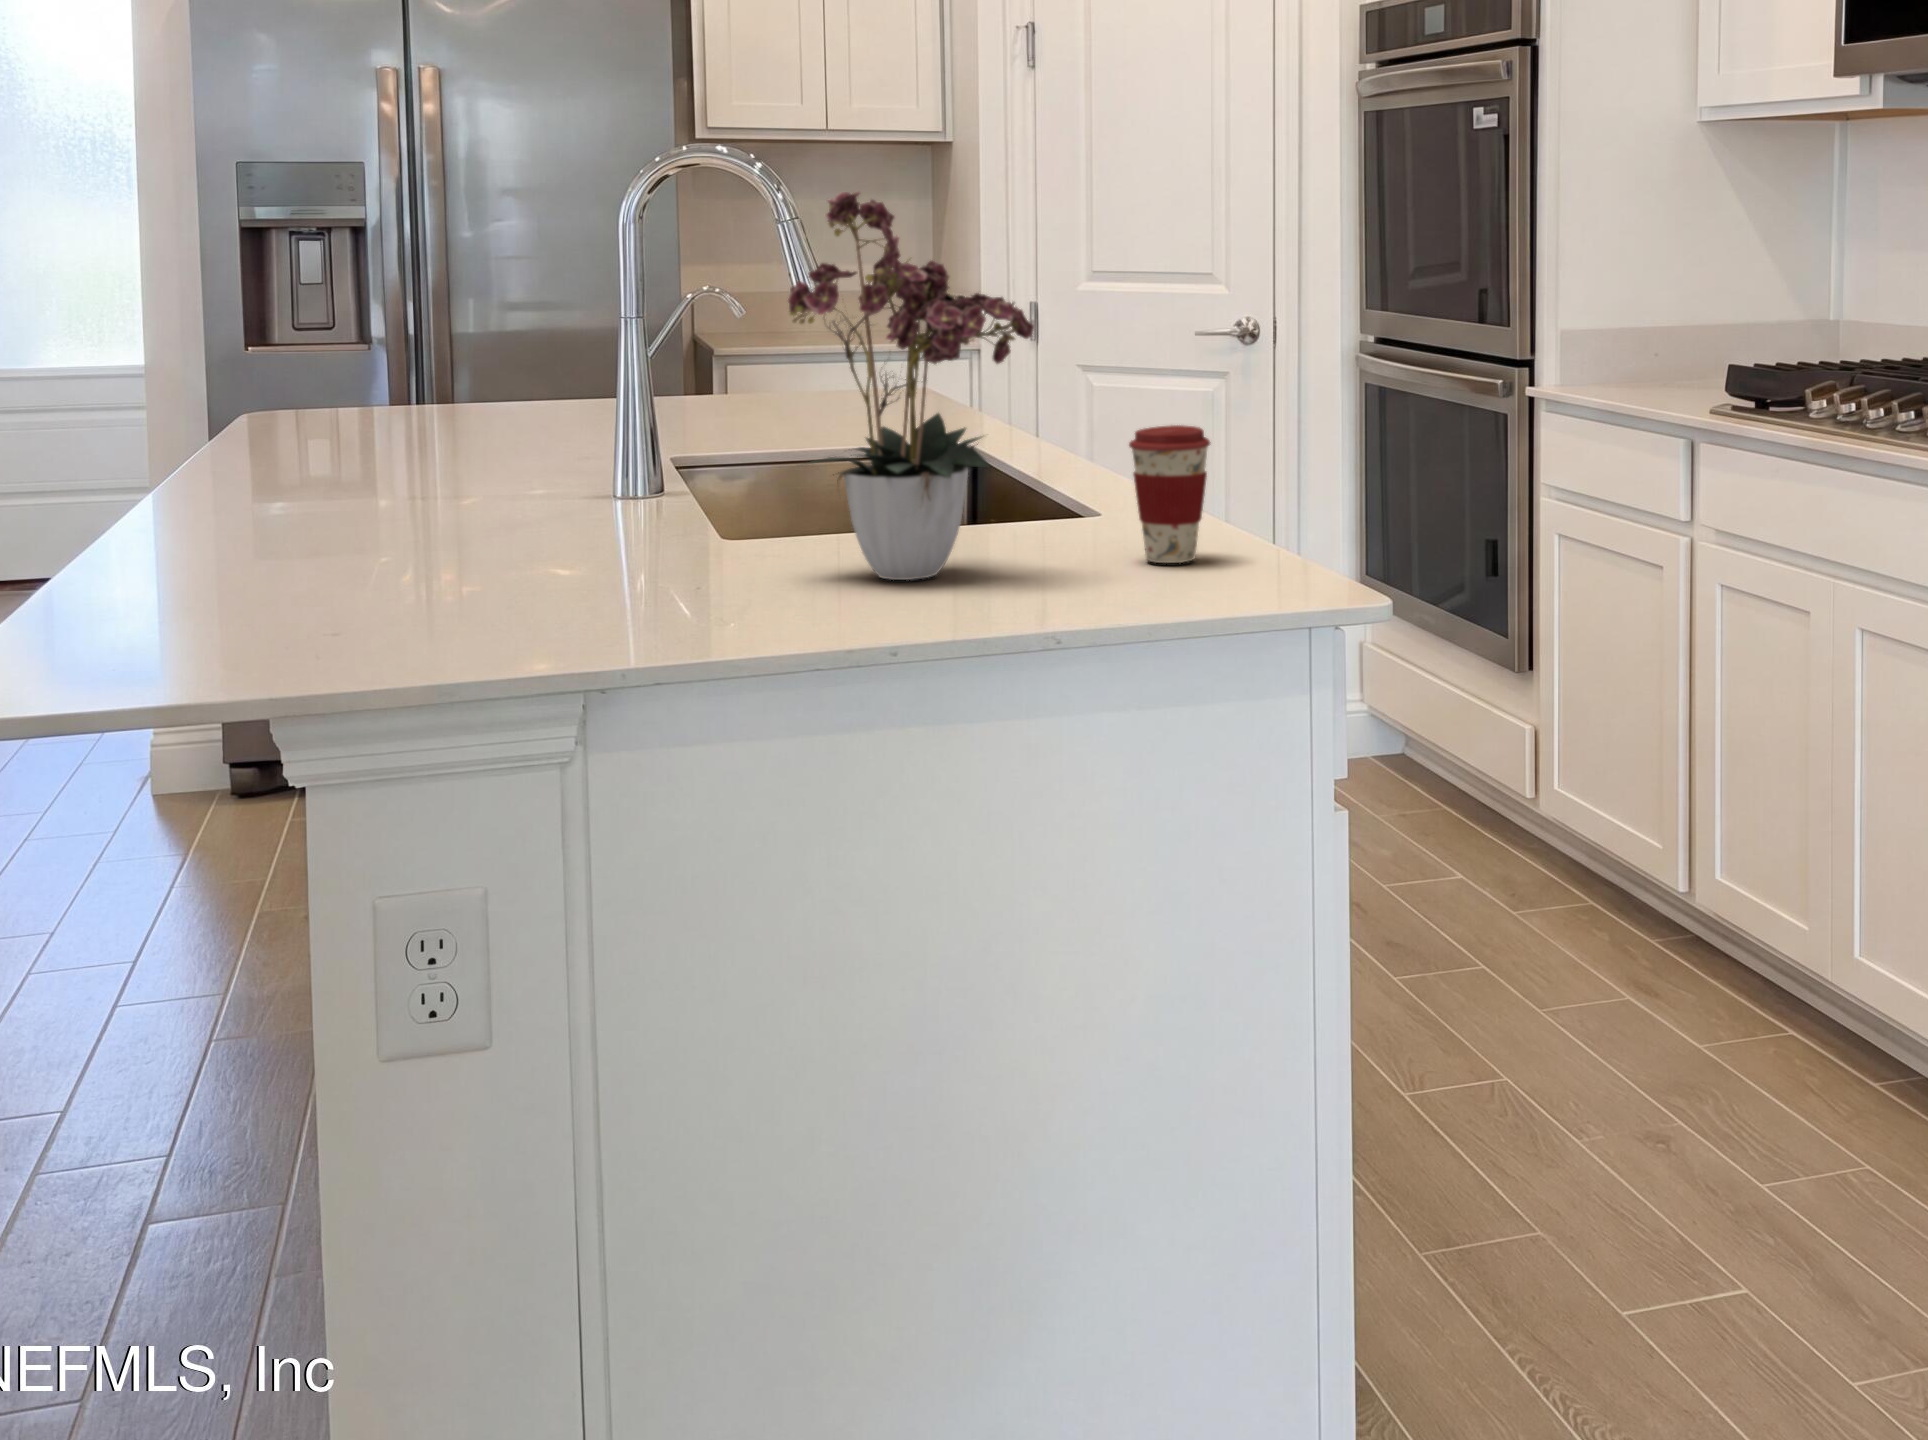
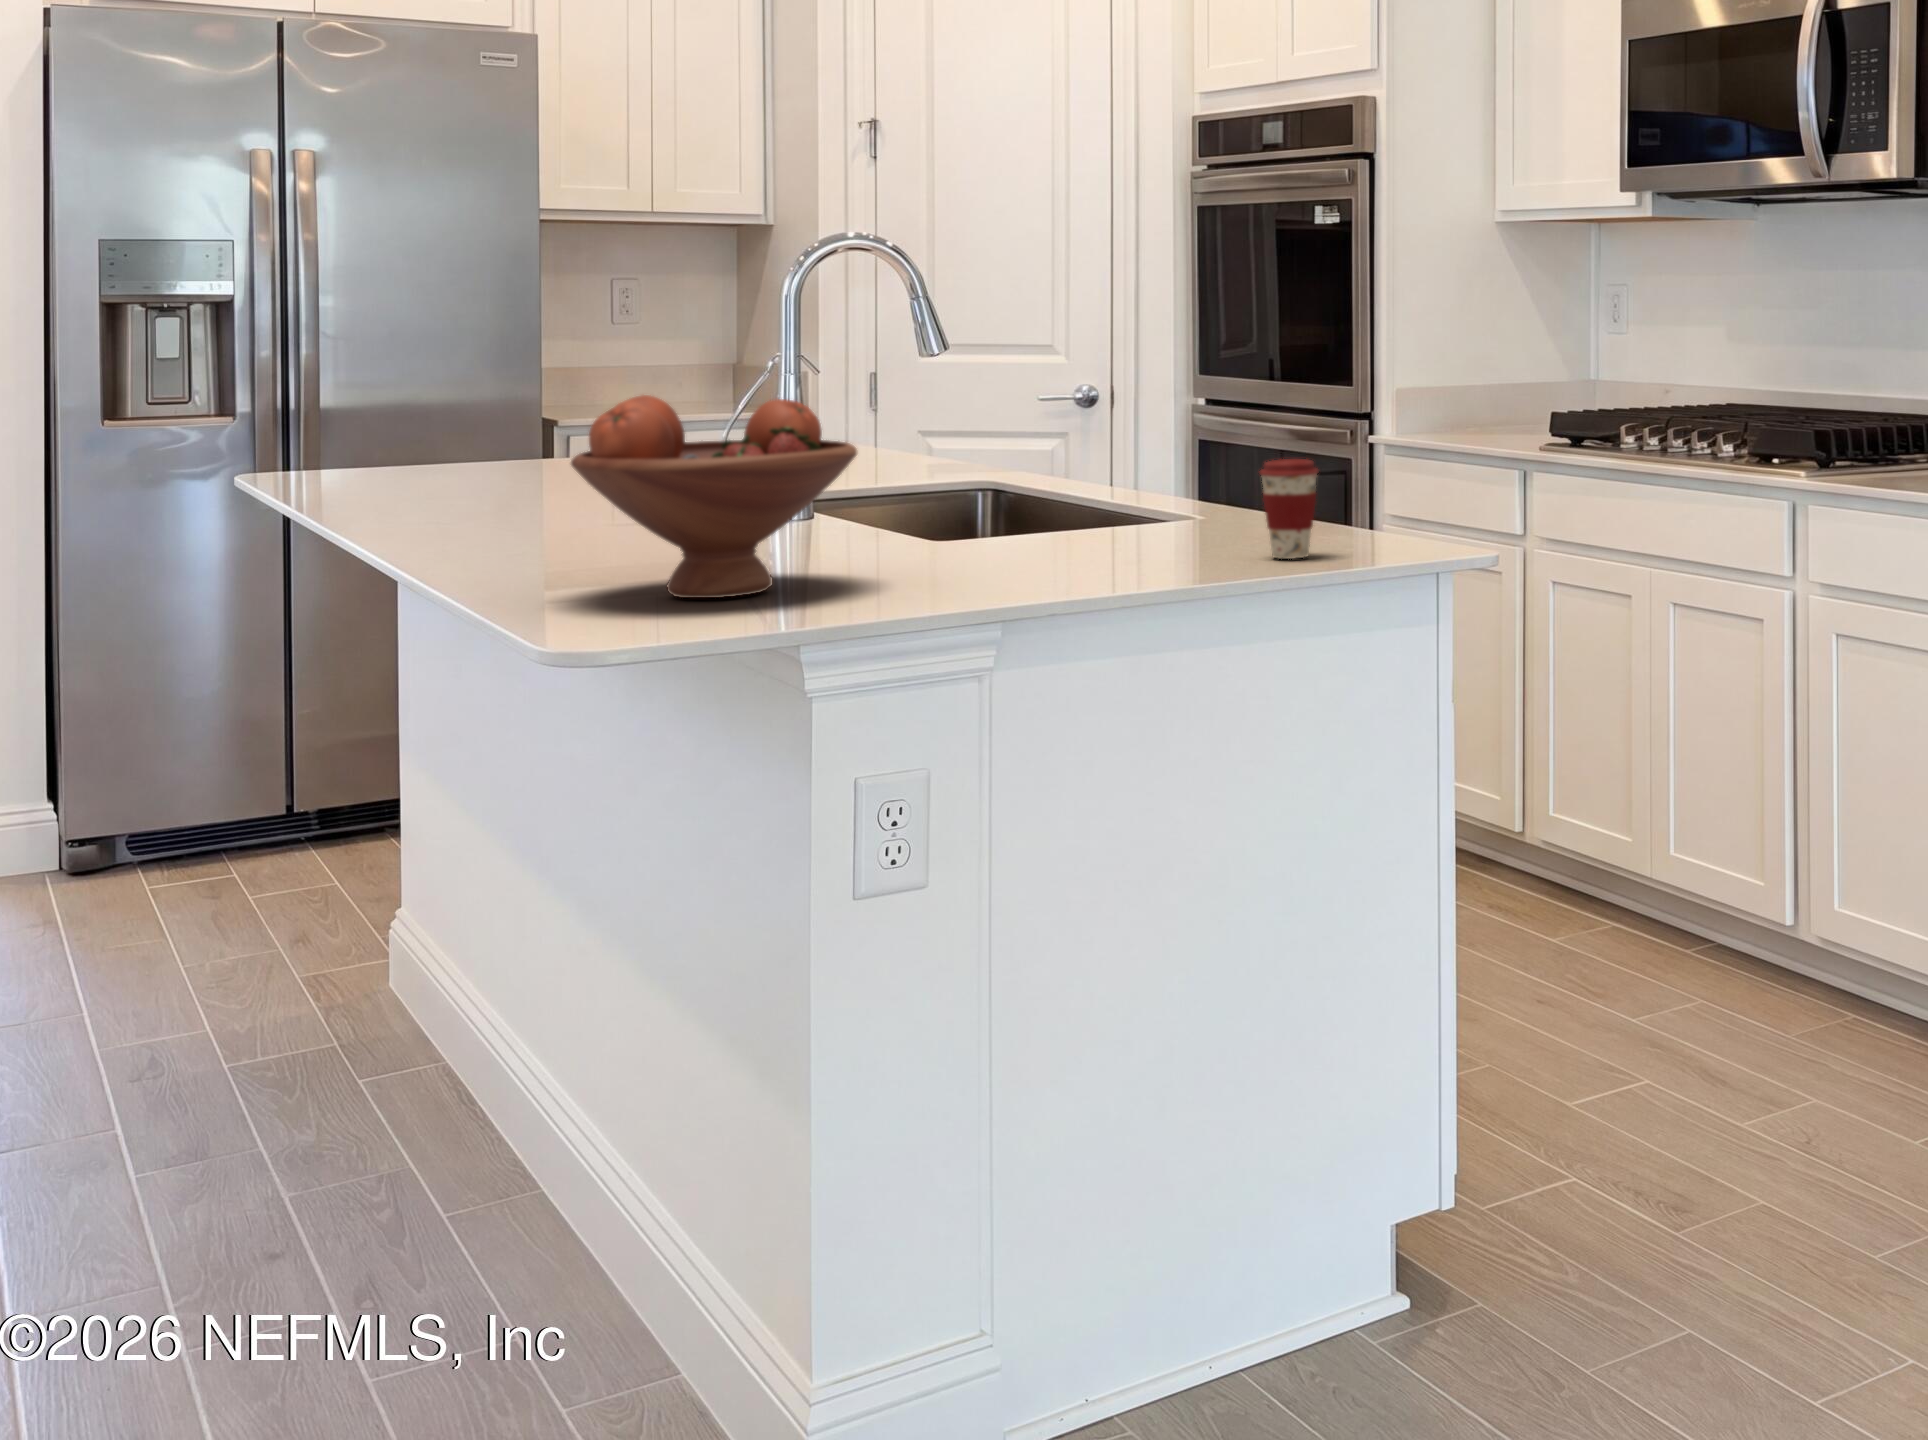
flower arrangement: present [788,192,1034,580] -> none [1017,277,1226,577]
fruit bowl: none [216,320,589,581] -> present [571,395,857,598]

